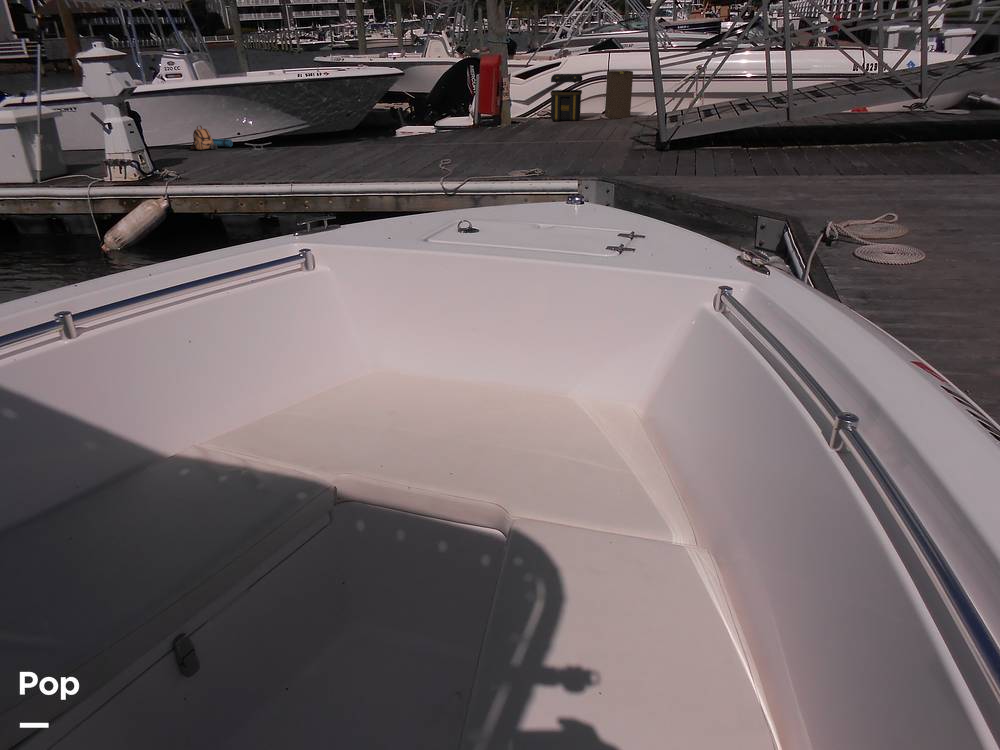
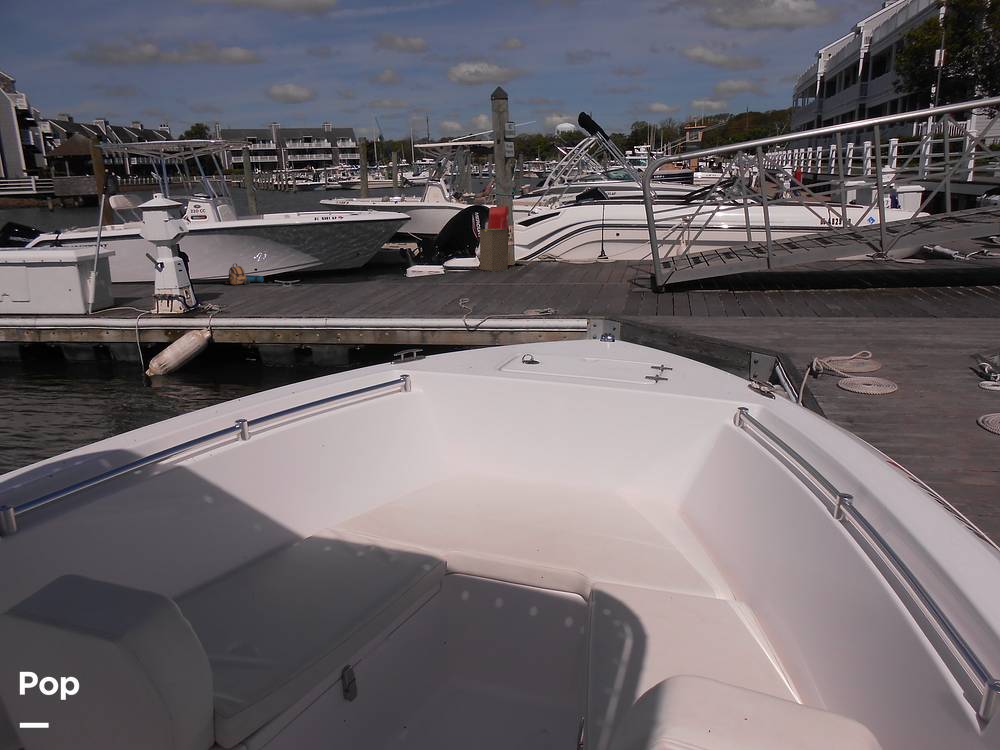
cardboard box: present [605,71,633,118] -> present [480,228,508,271]
toolbox: present [550,74,582,121] -> none [553,224,580,264]

